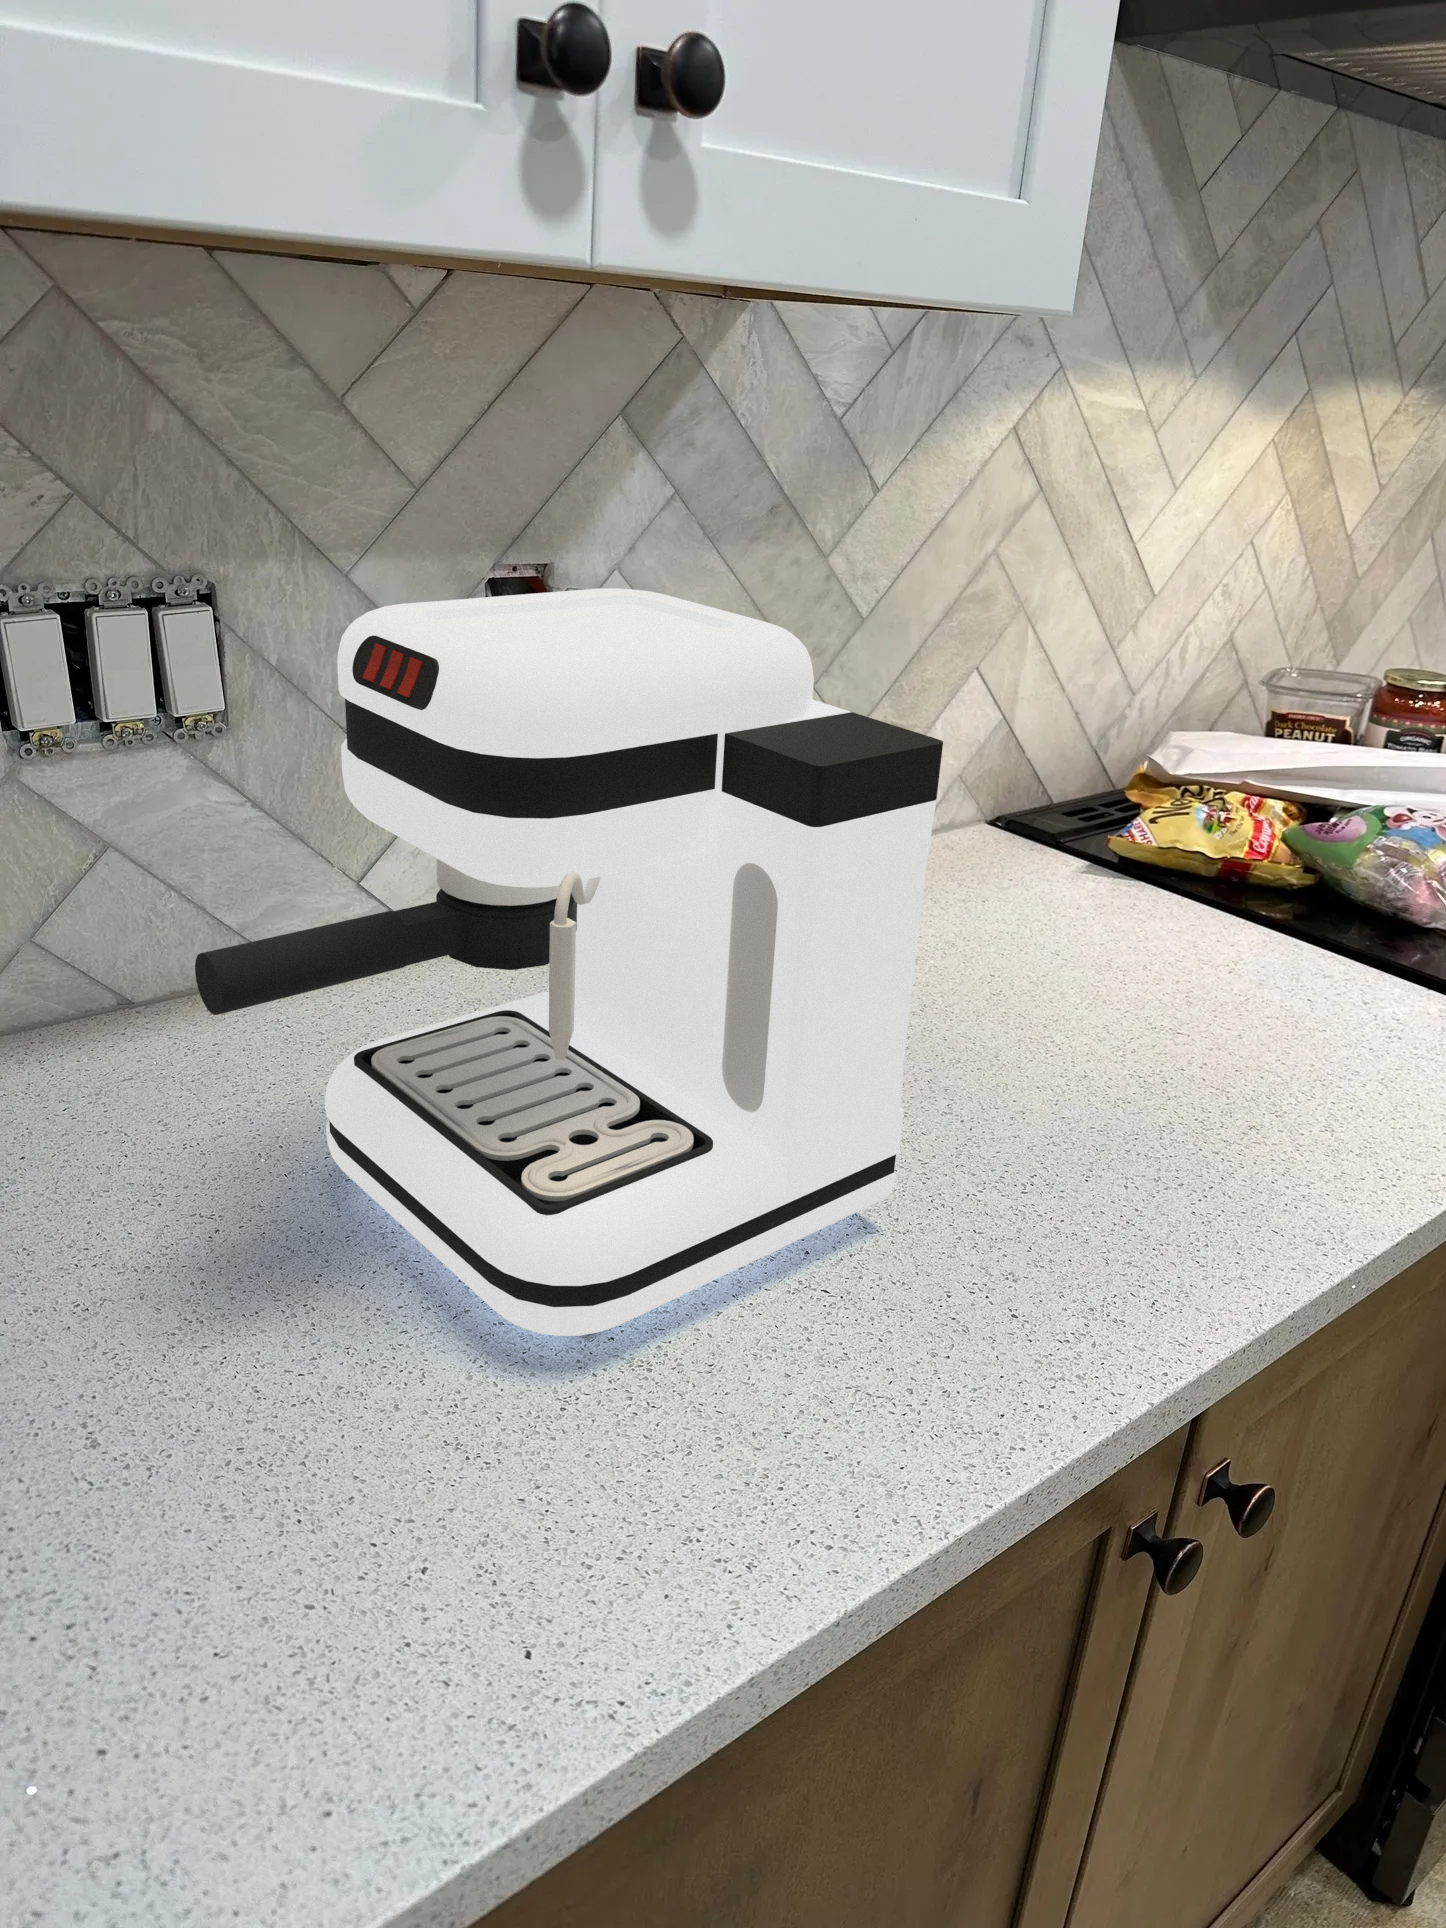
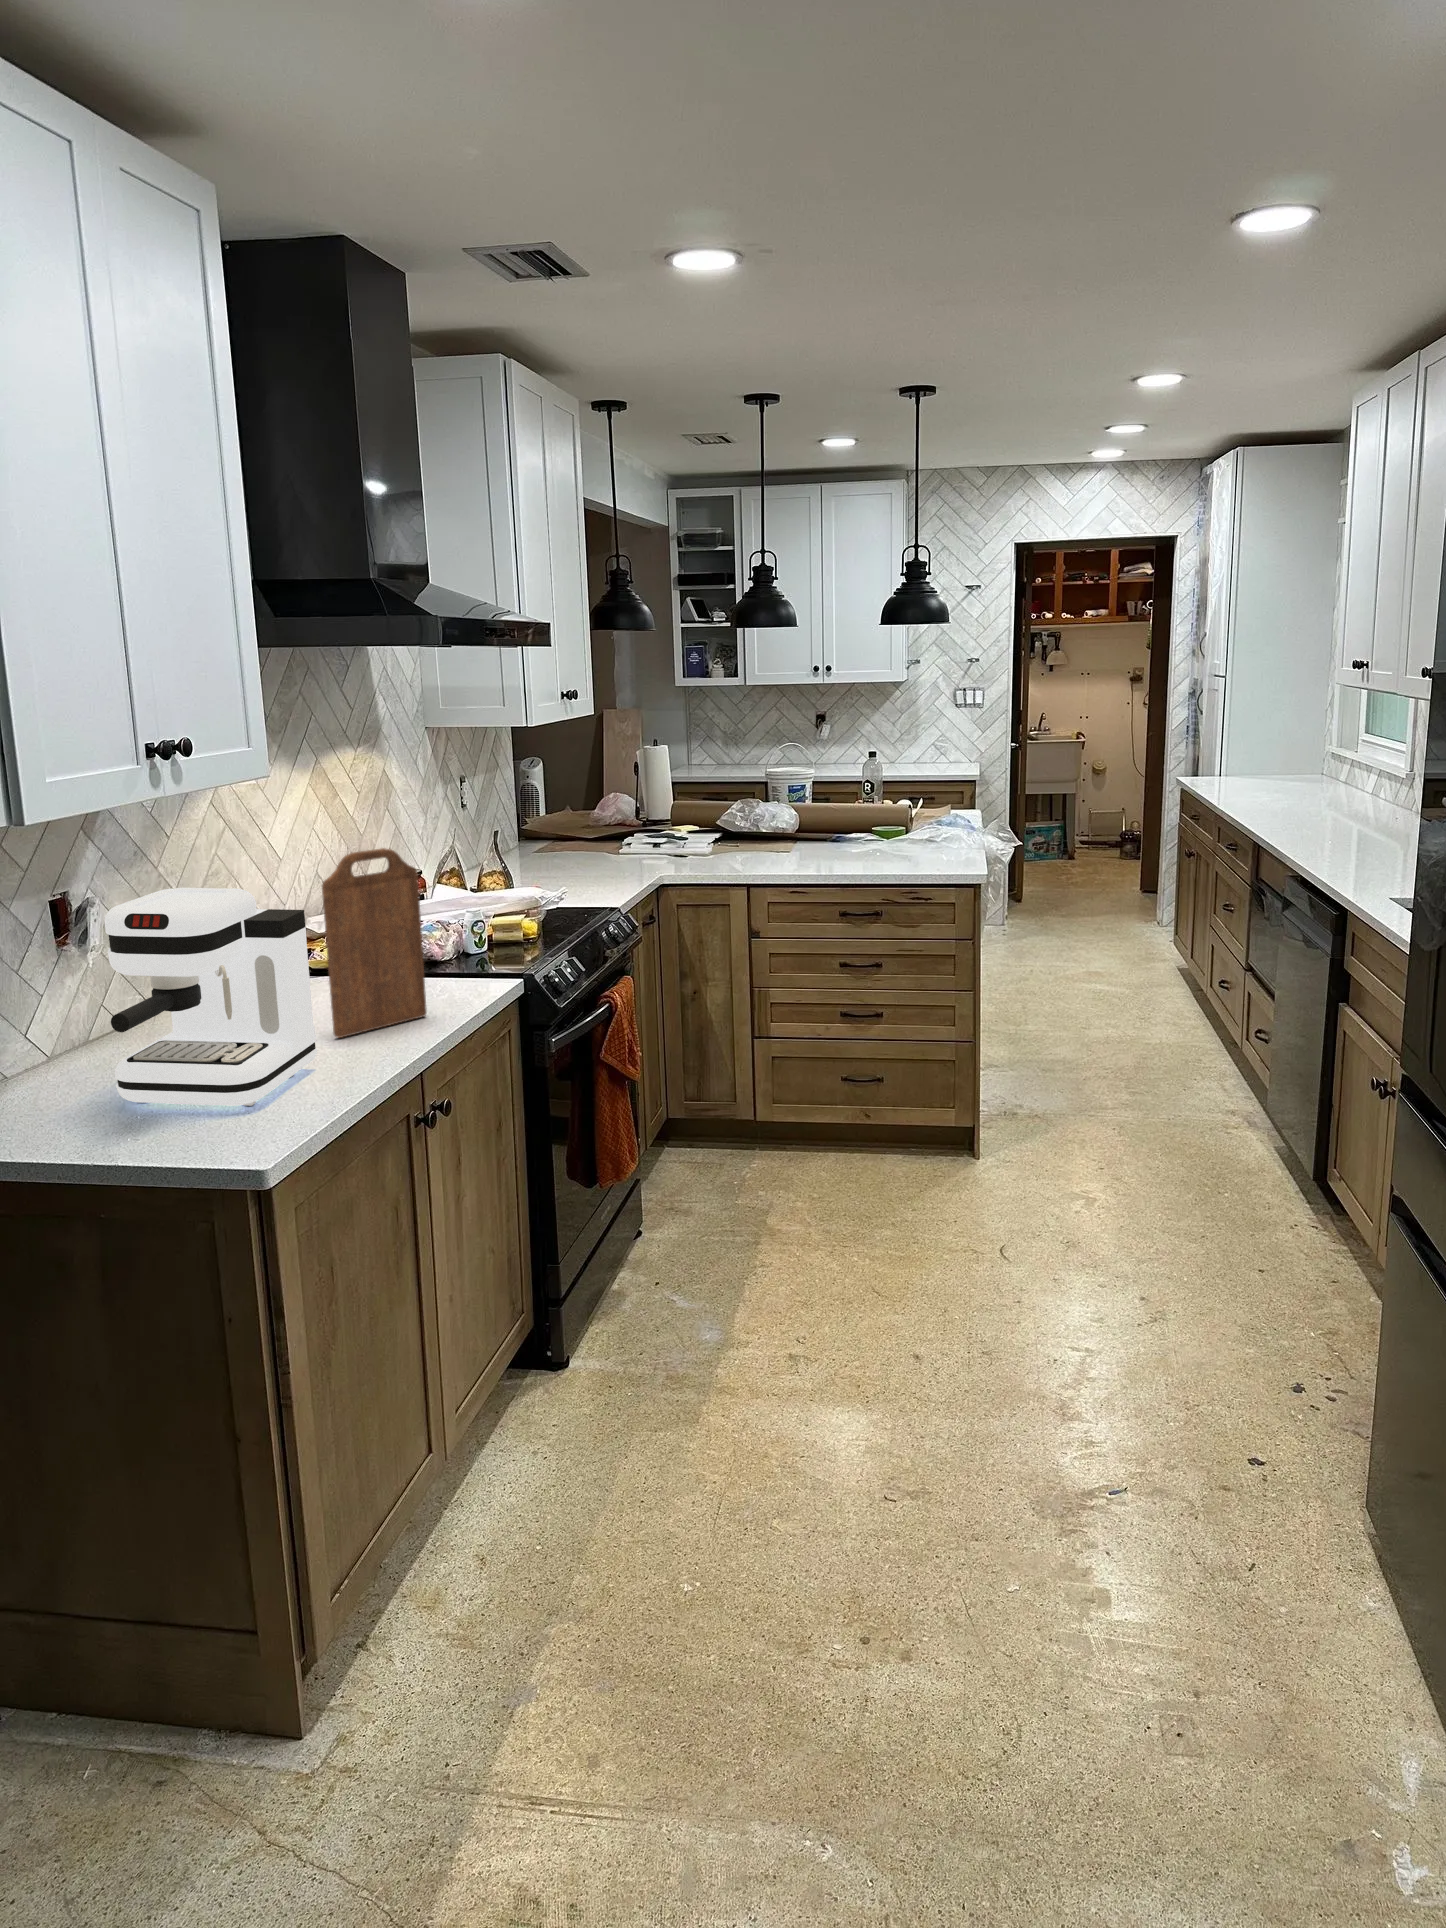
cutting board: none [1019,585,1413,1116] -> present [322,848,427,1038]

